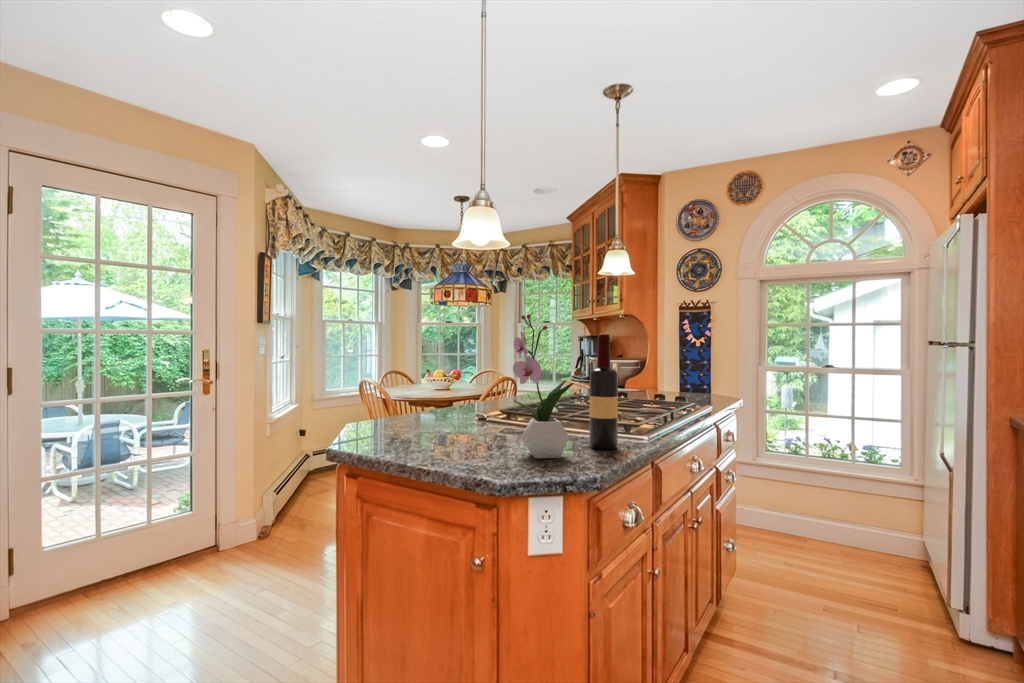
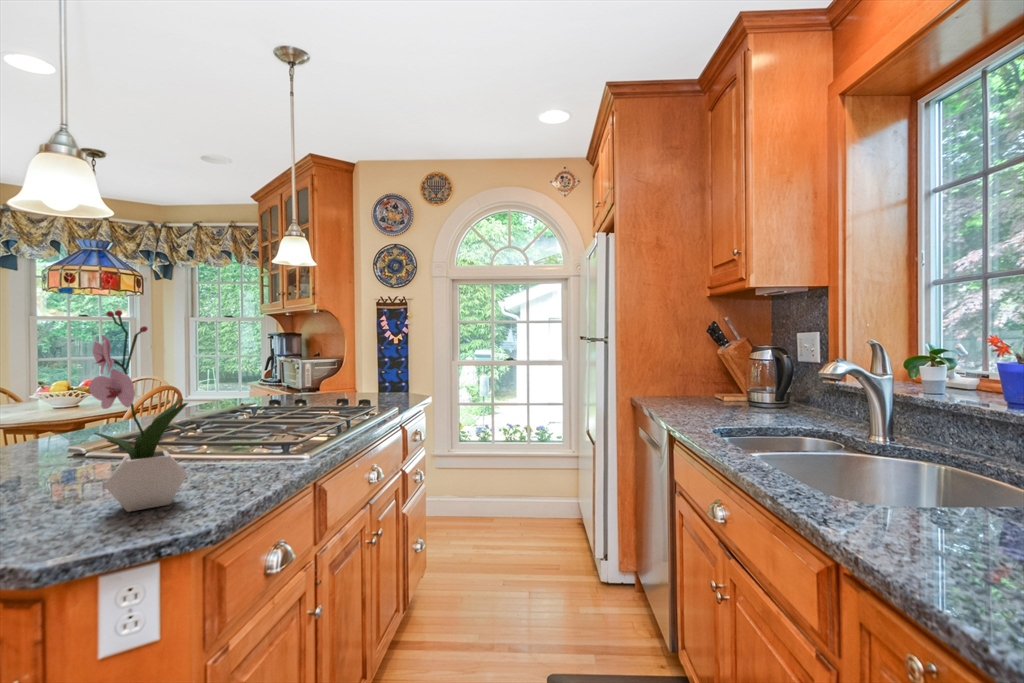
wine bottle: present [590,334,618,450] -> none [225,336,265,482]

